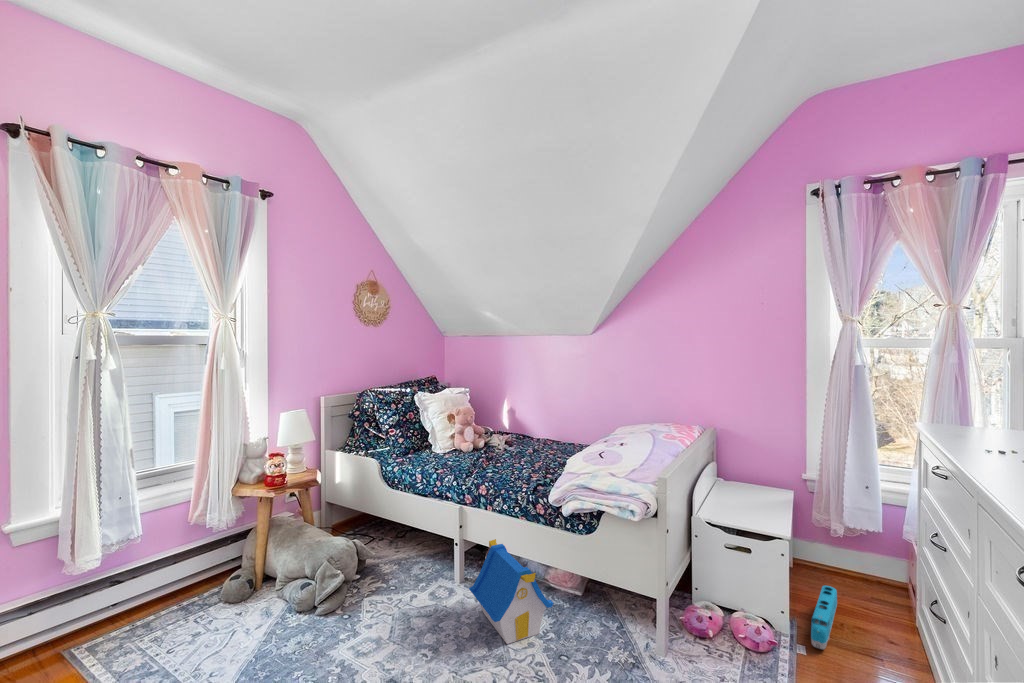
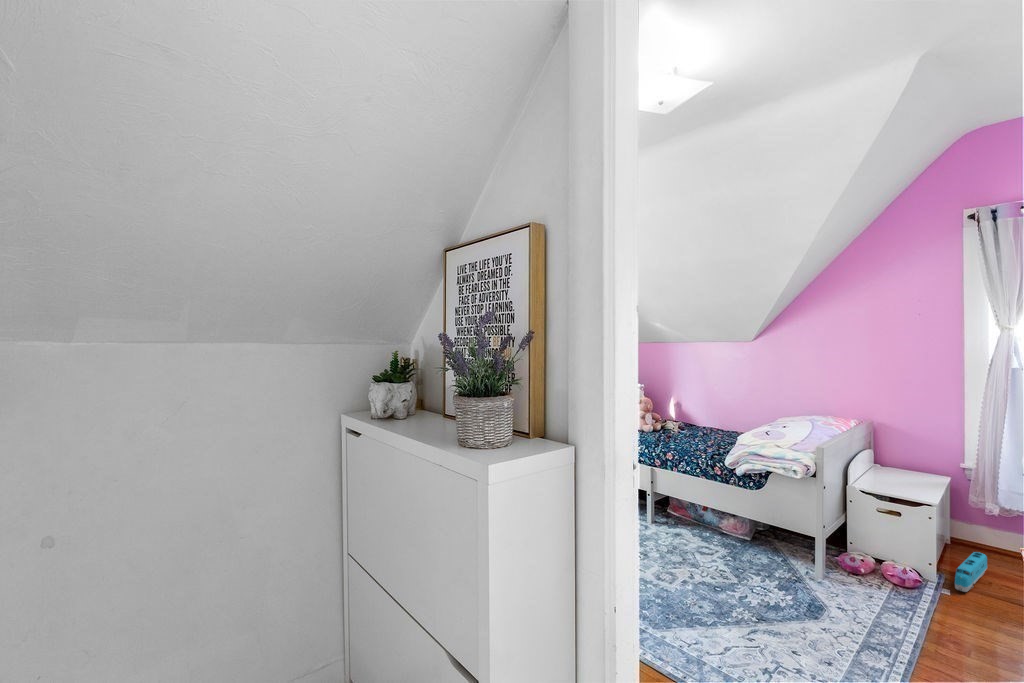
toy house: present [469,539,554,644] -> none [663,491,731,559]

